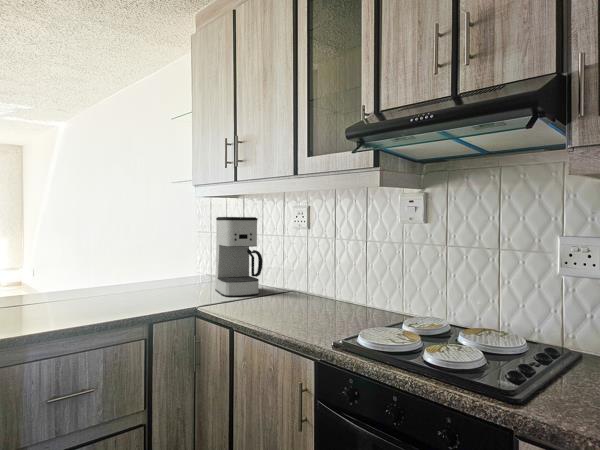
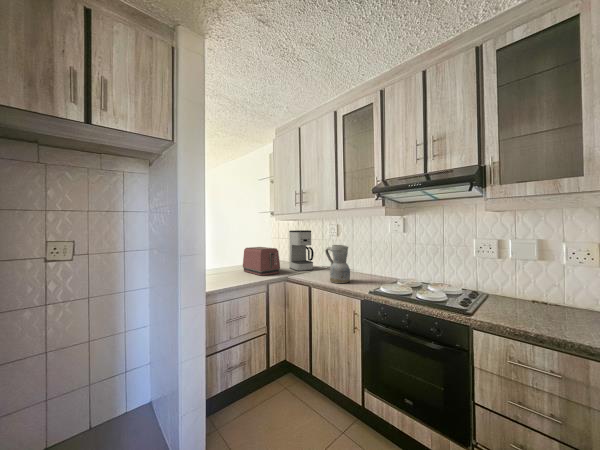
ceramic pitcher: none [264,246,311,324] -> present [325,245,350,283]
toaster: none [119,248,188,304] -> present [243,247,280,276]

